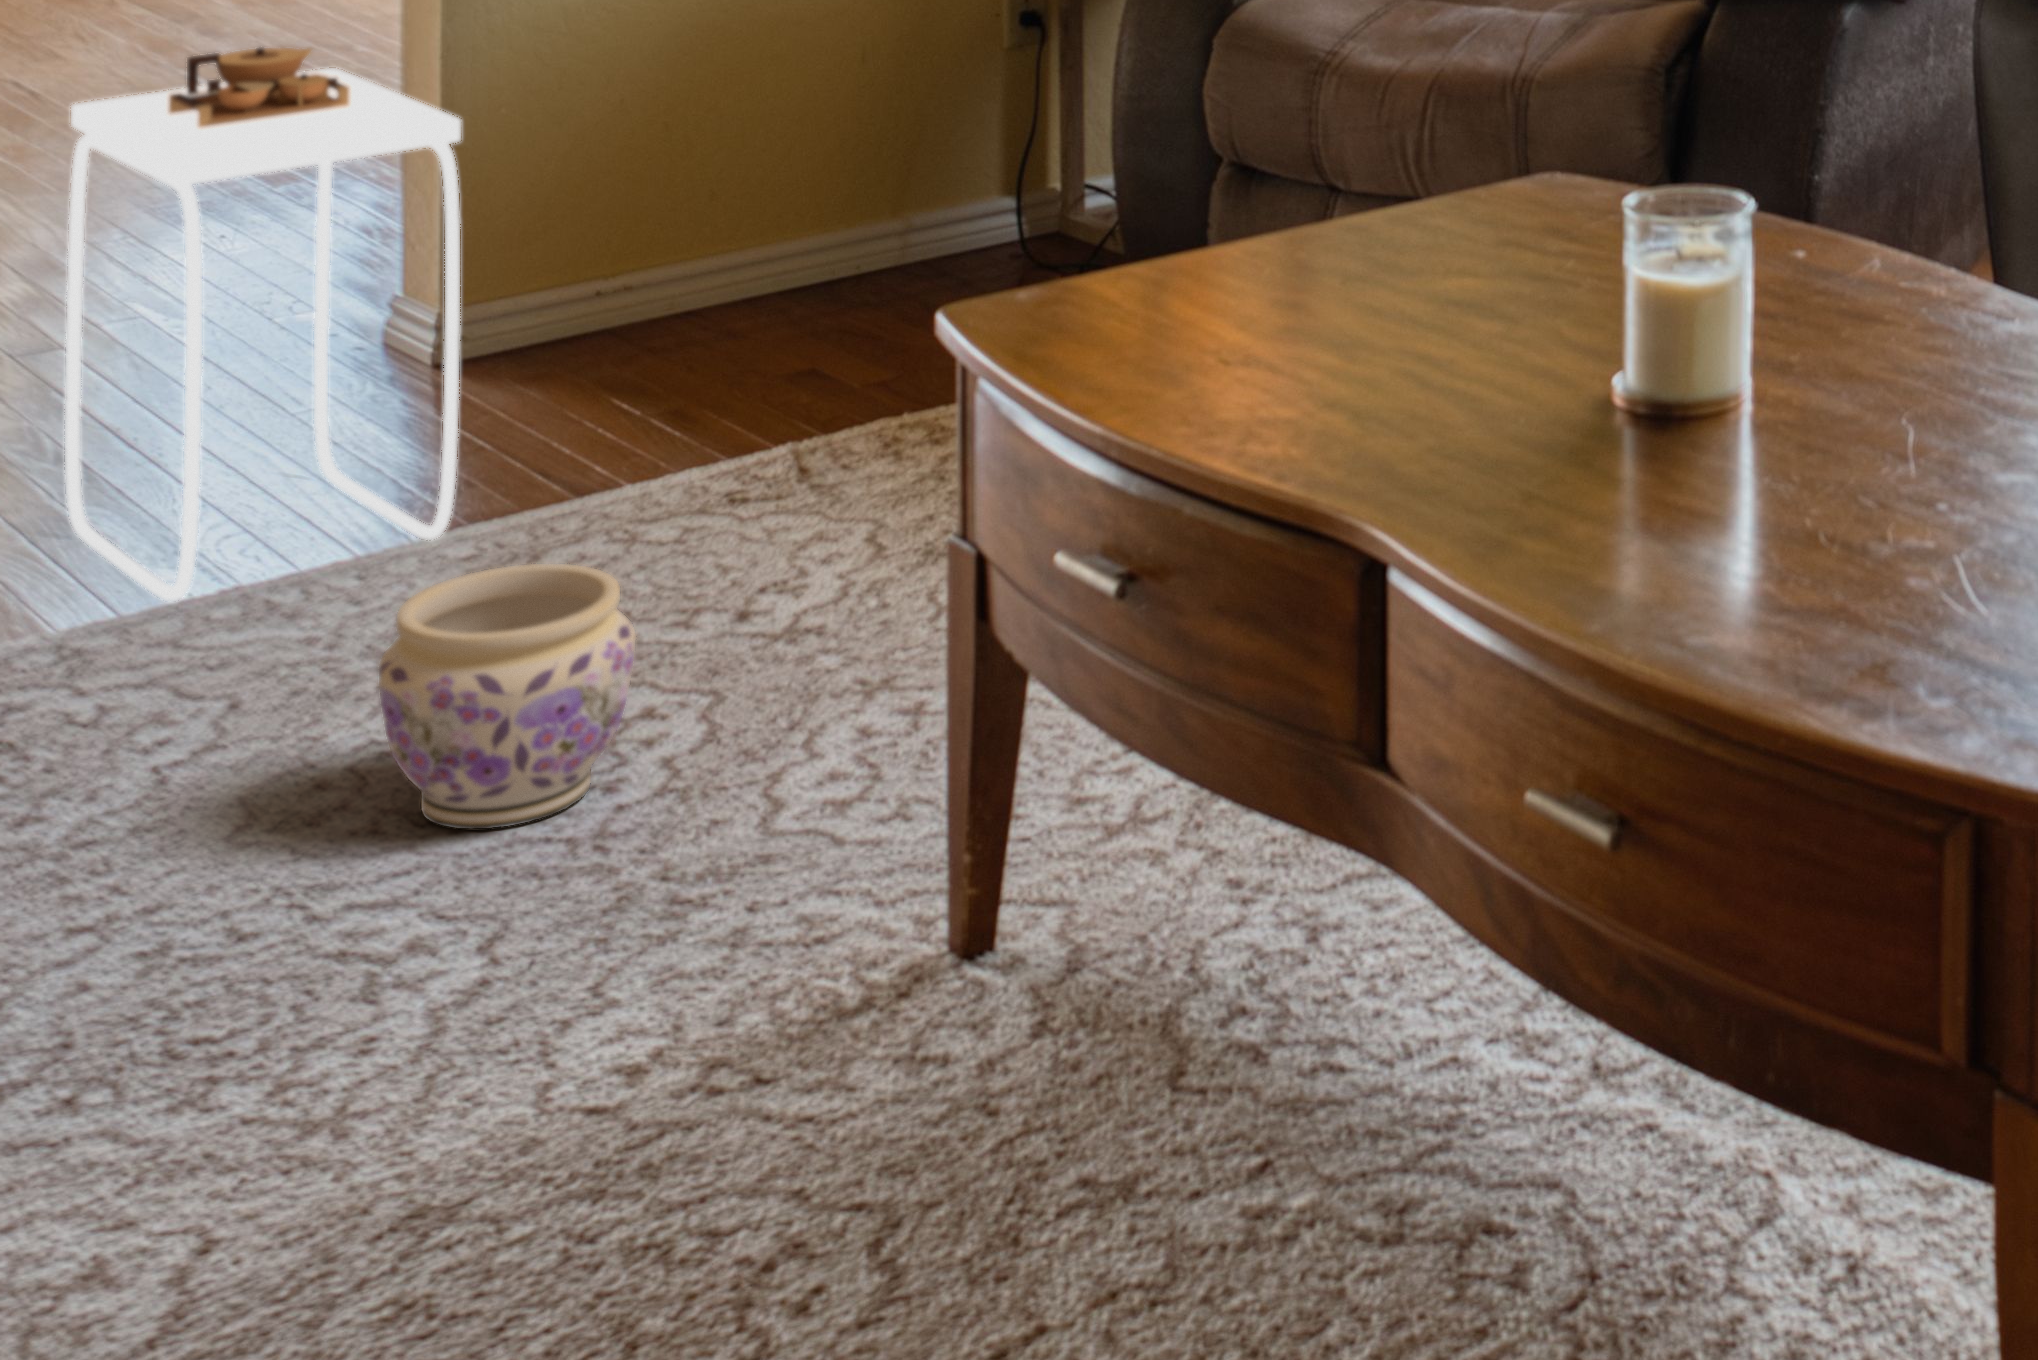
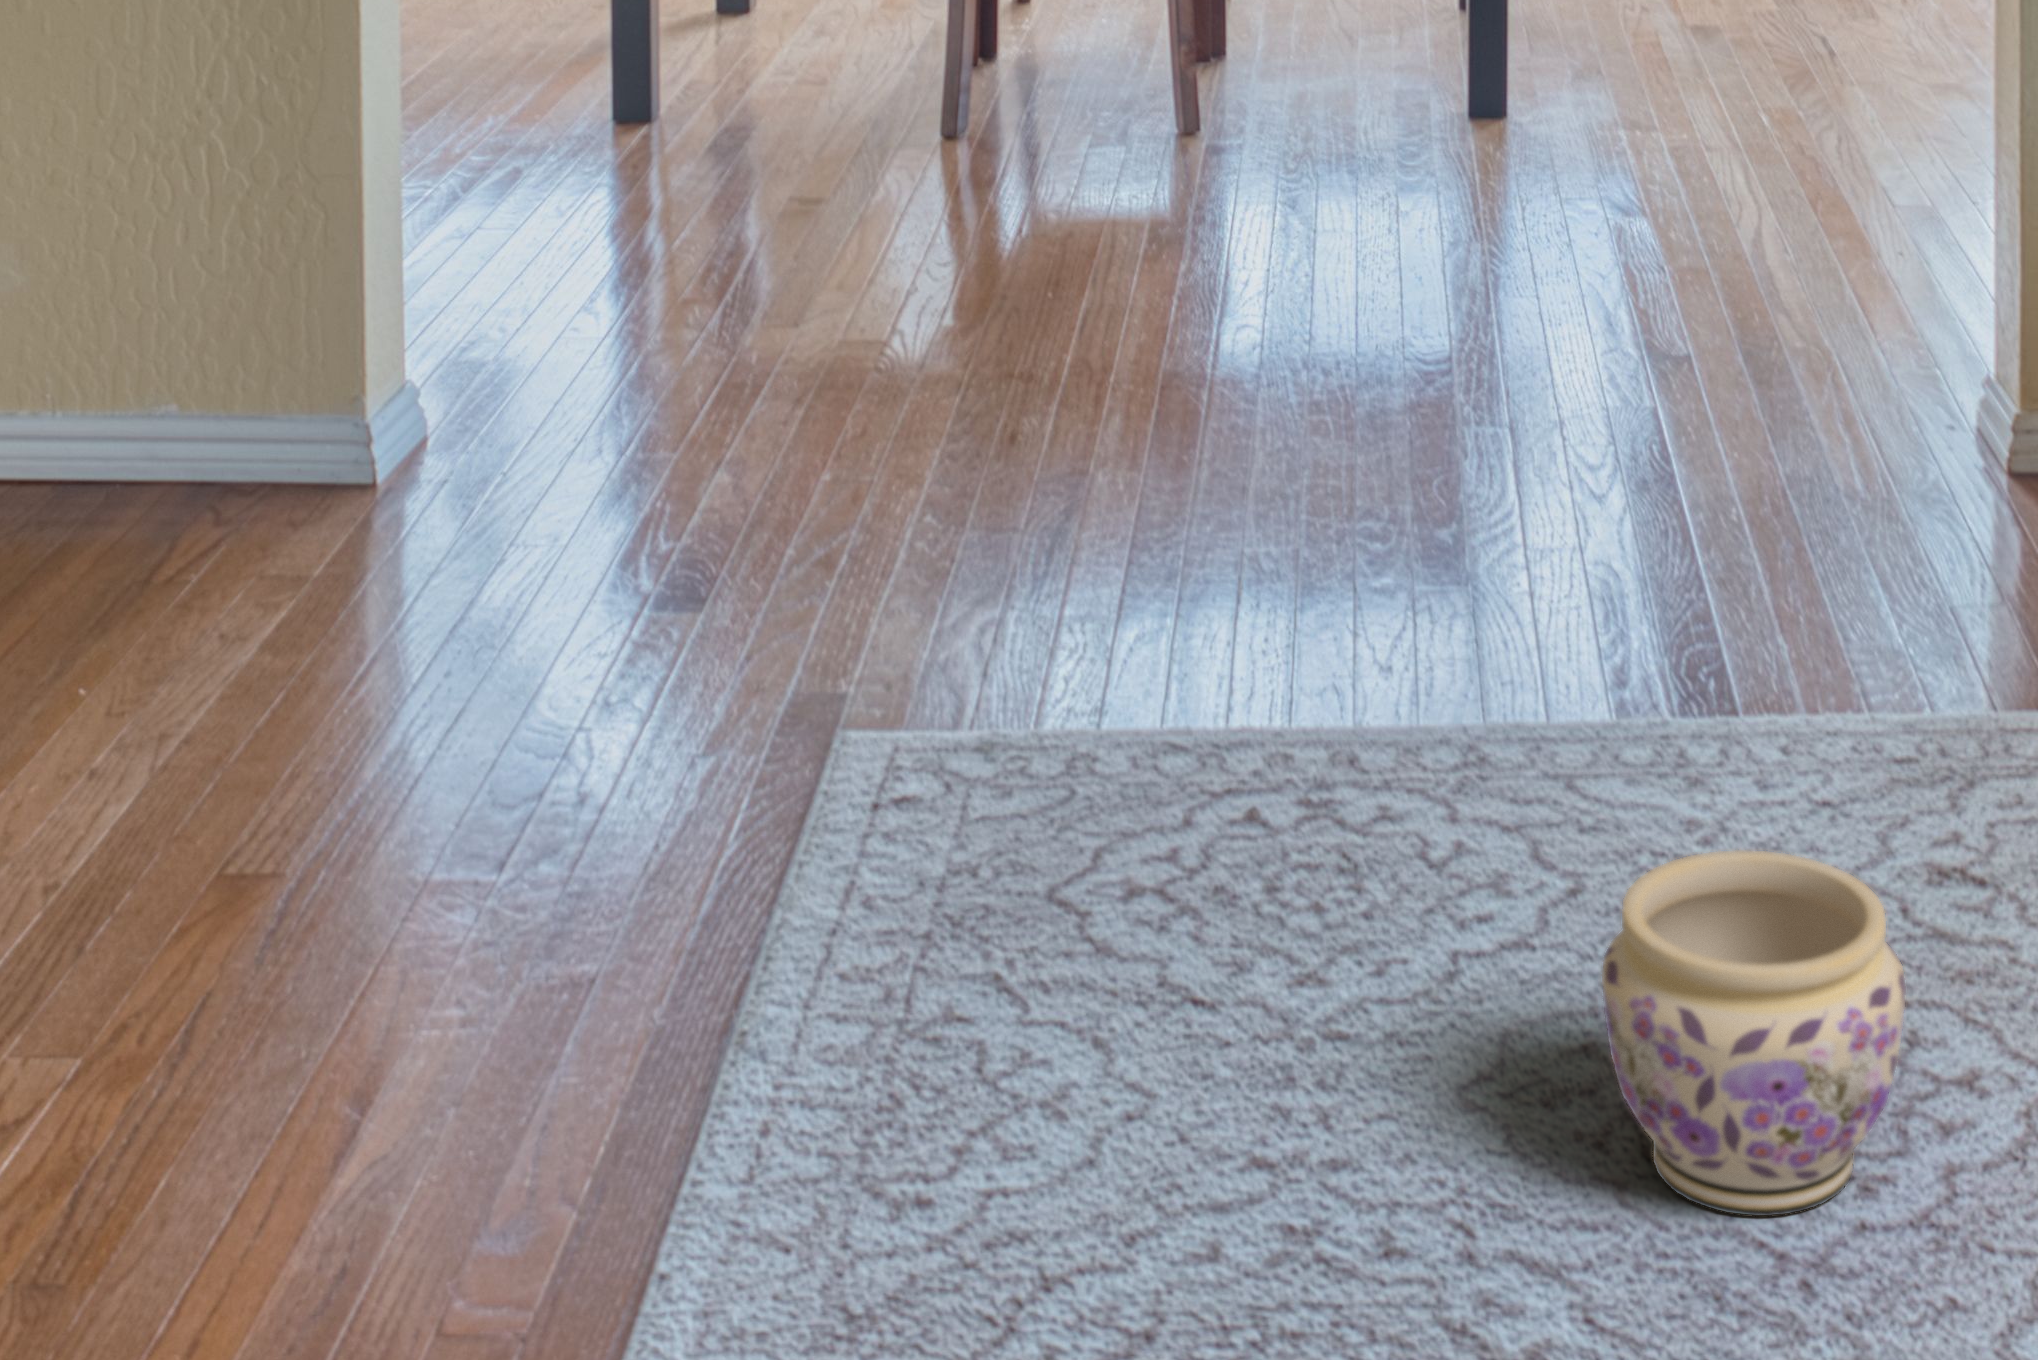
side table: present [65,48,461,601] -> none [1559,109,1897,737]

